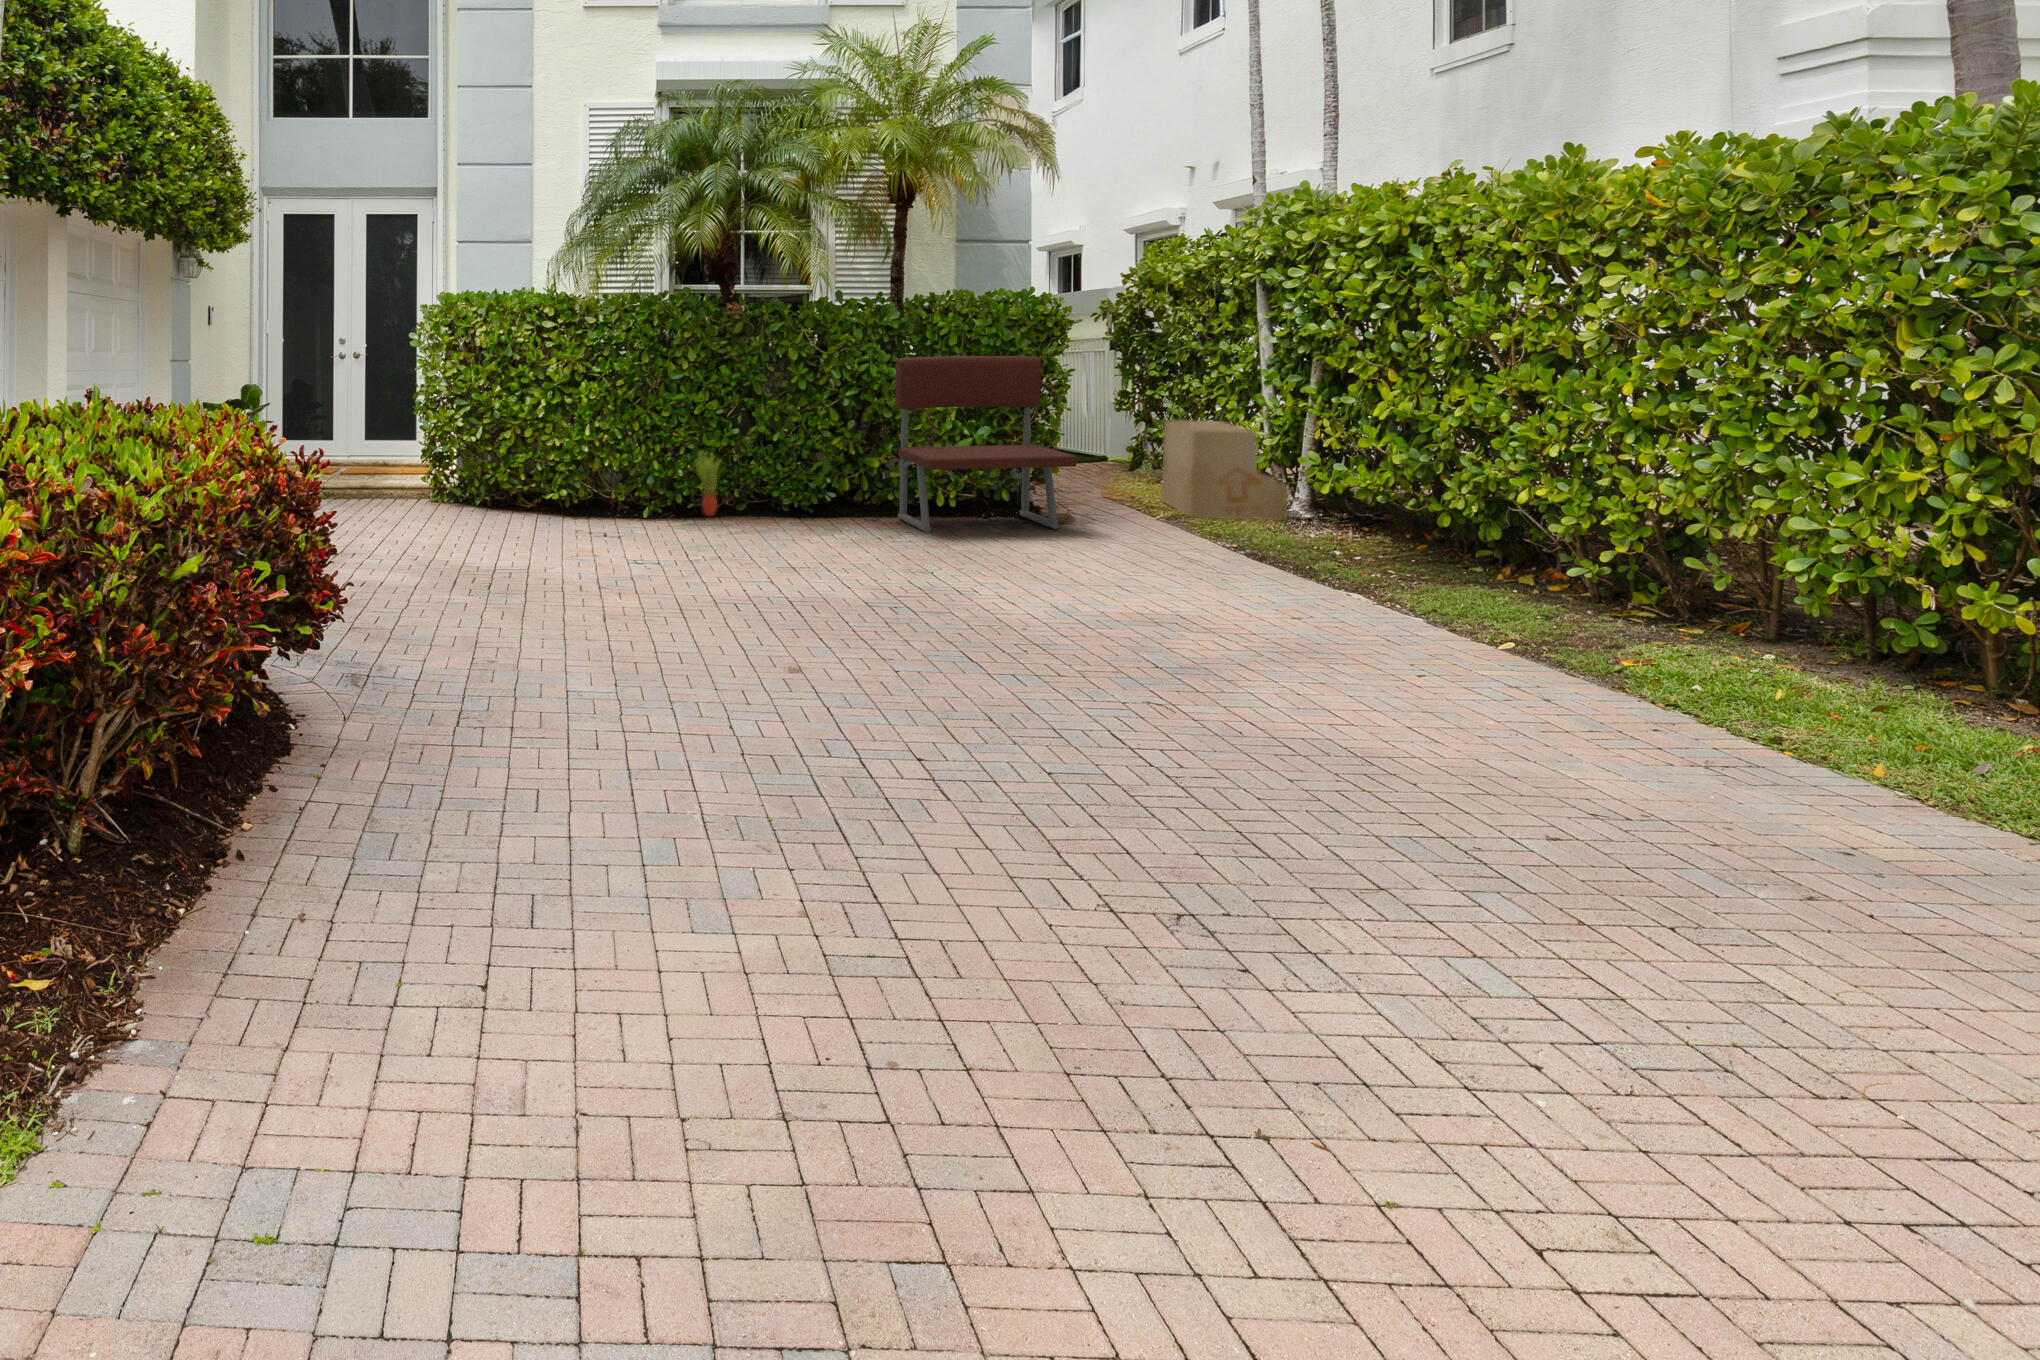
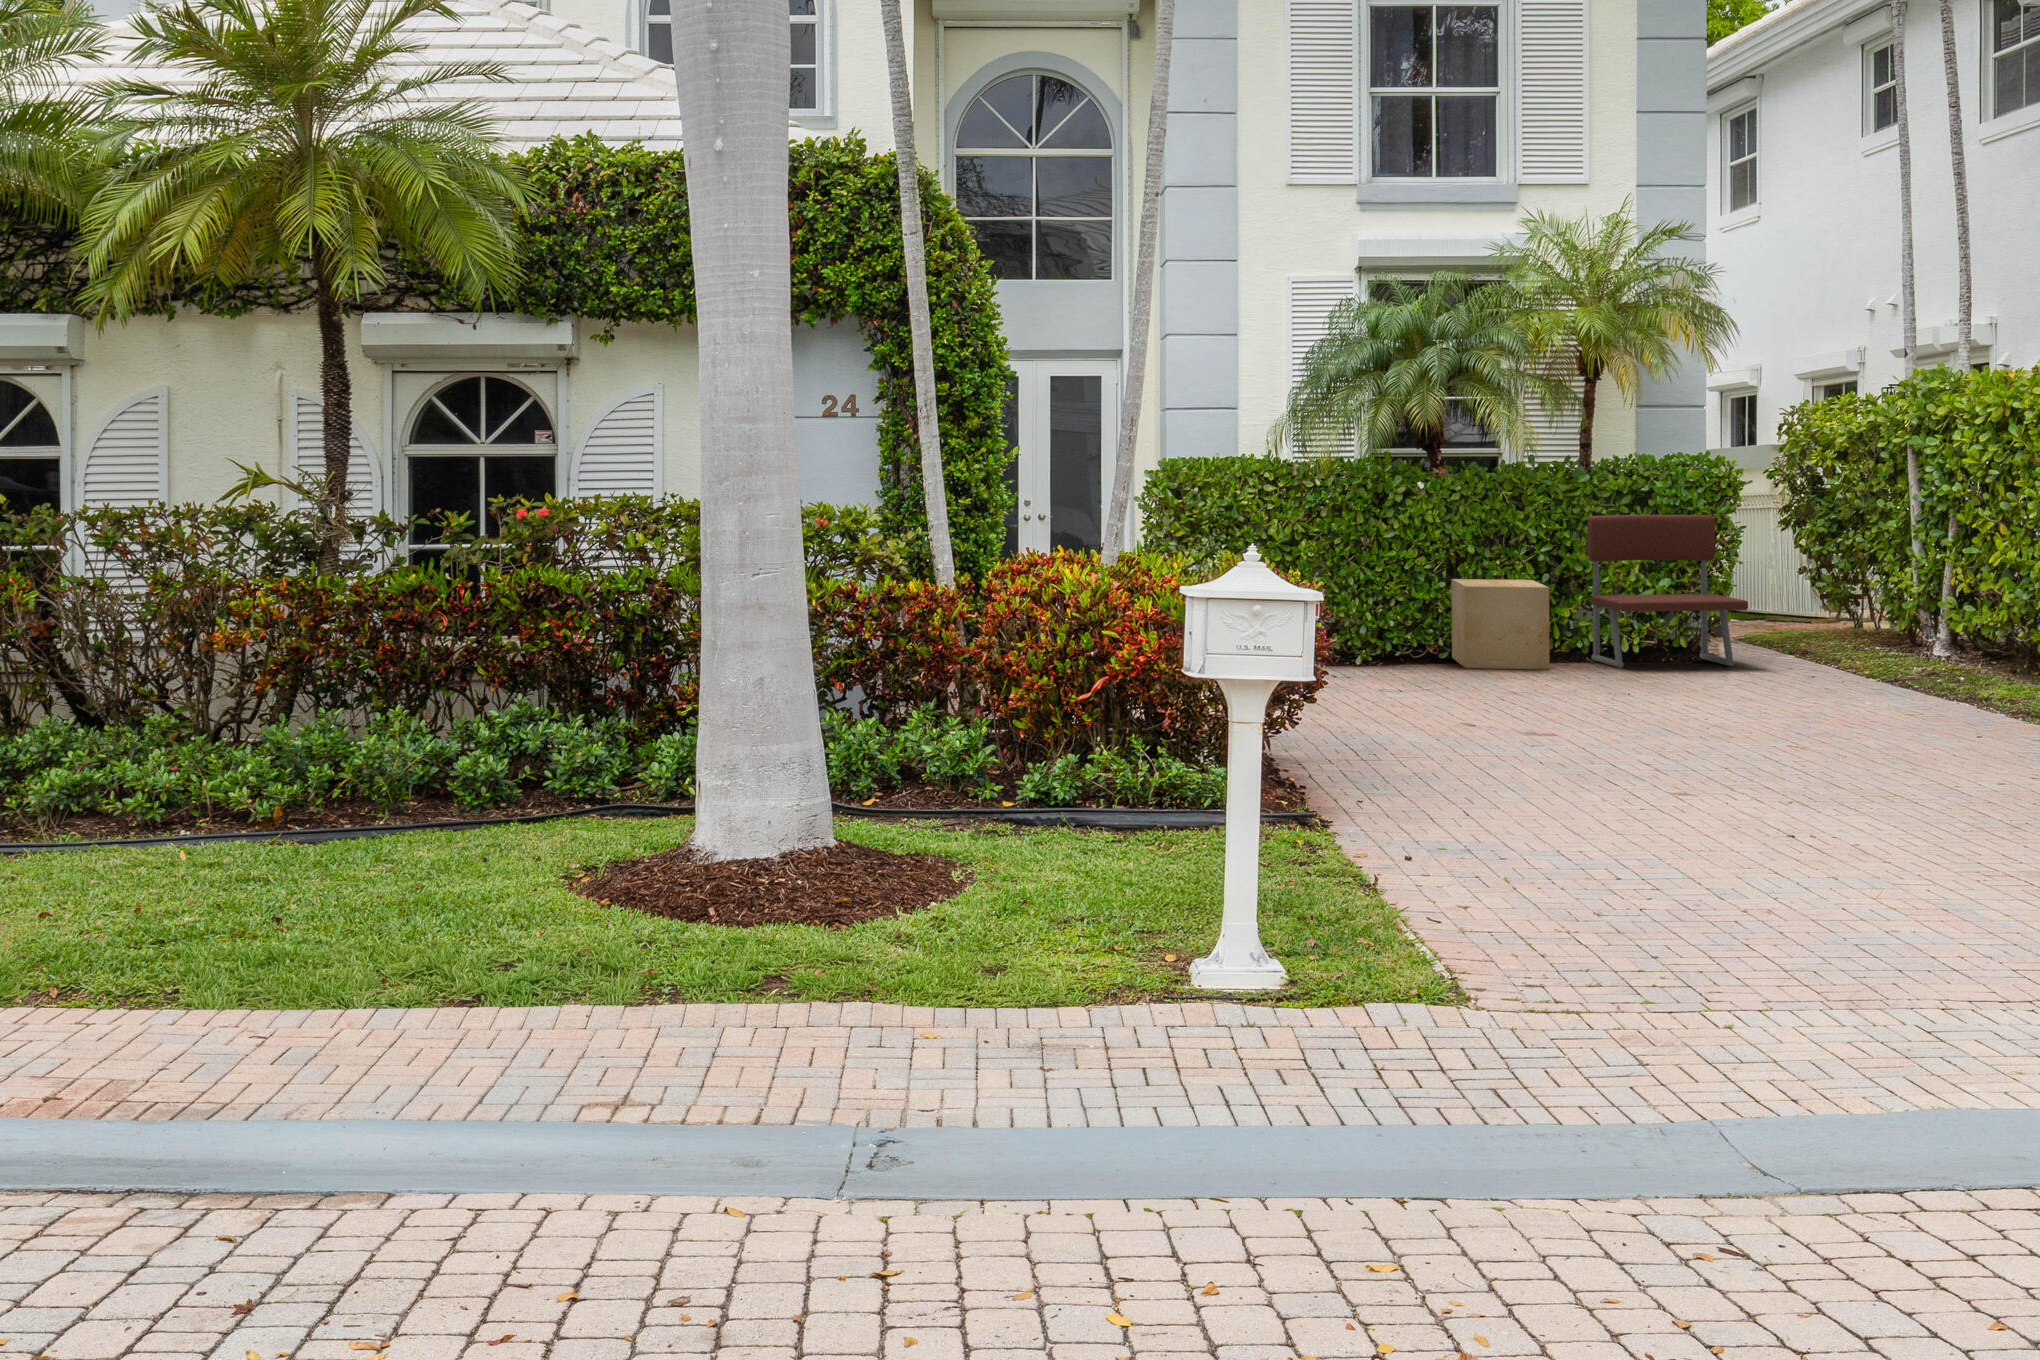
cardboard box: present [1162,420,1288,520] -> present [1452,579,1550,669]
potted plant: present [696,453,719,516] -> none [1407,599,1434,658]

